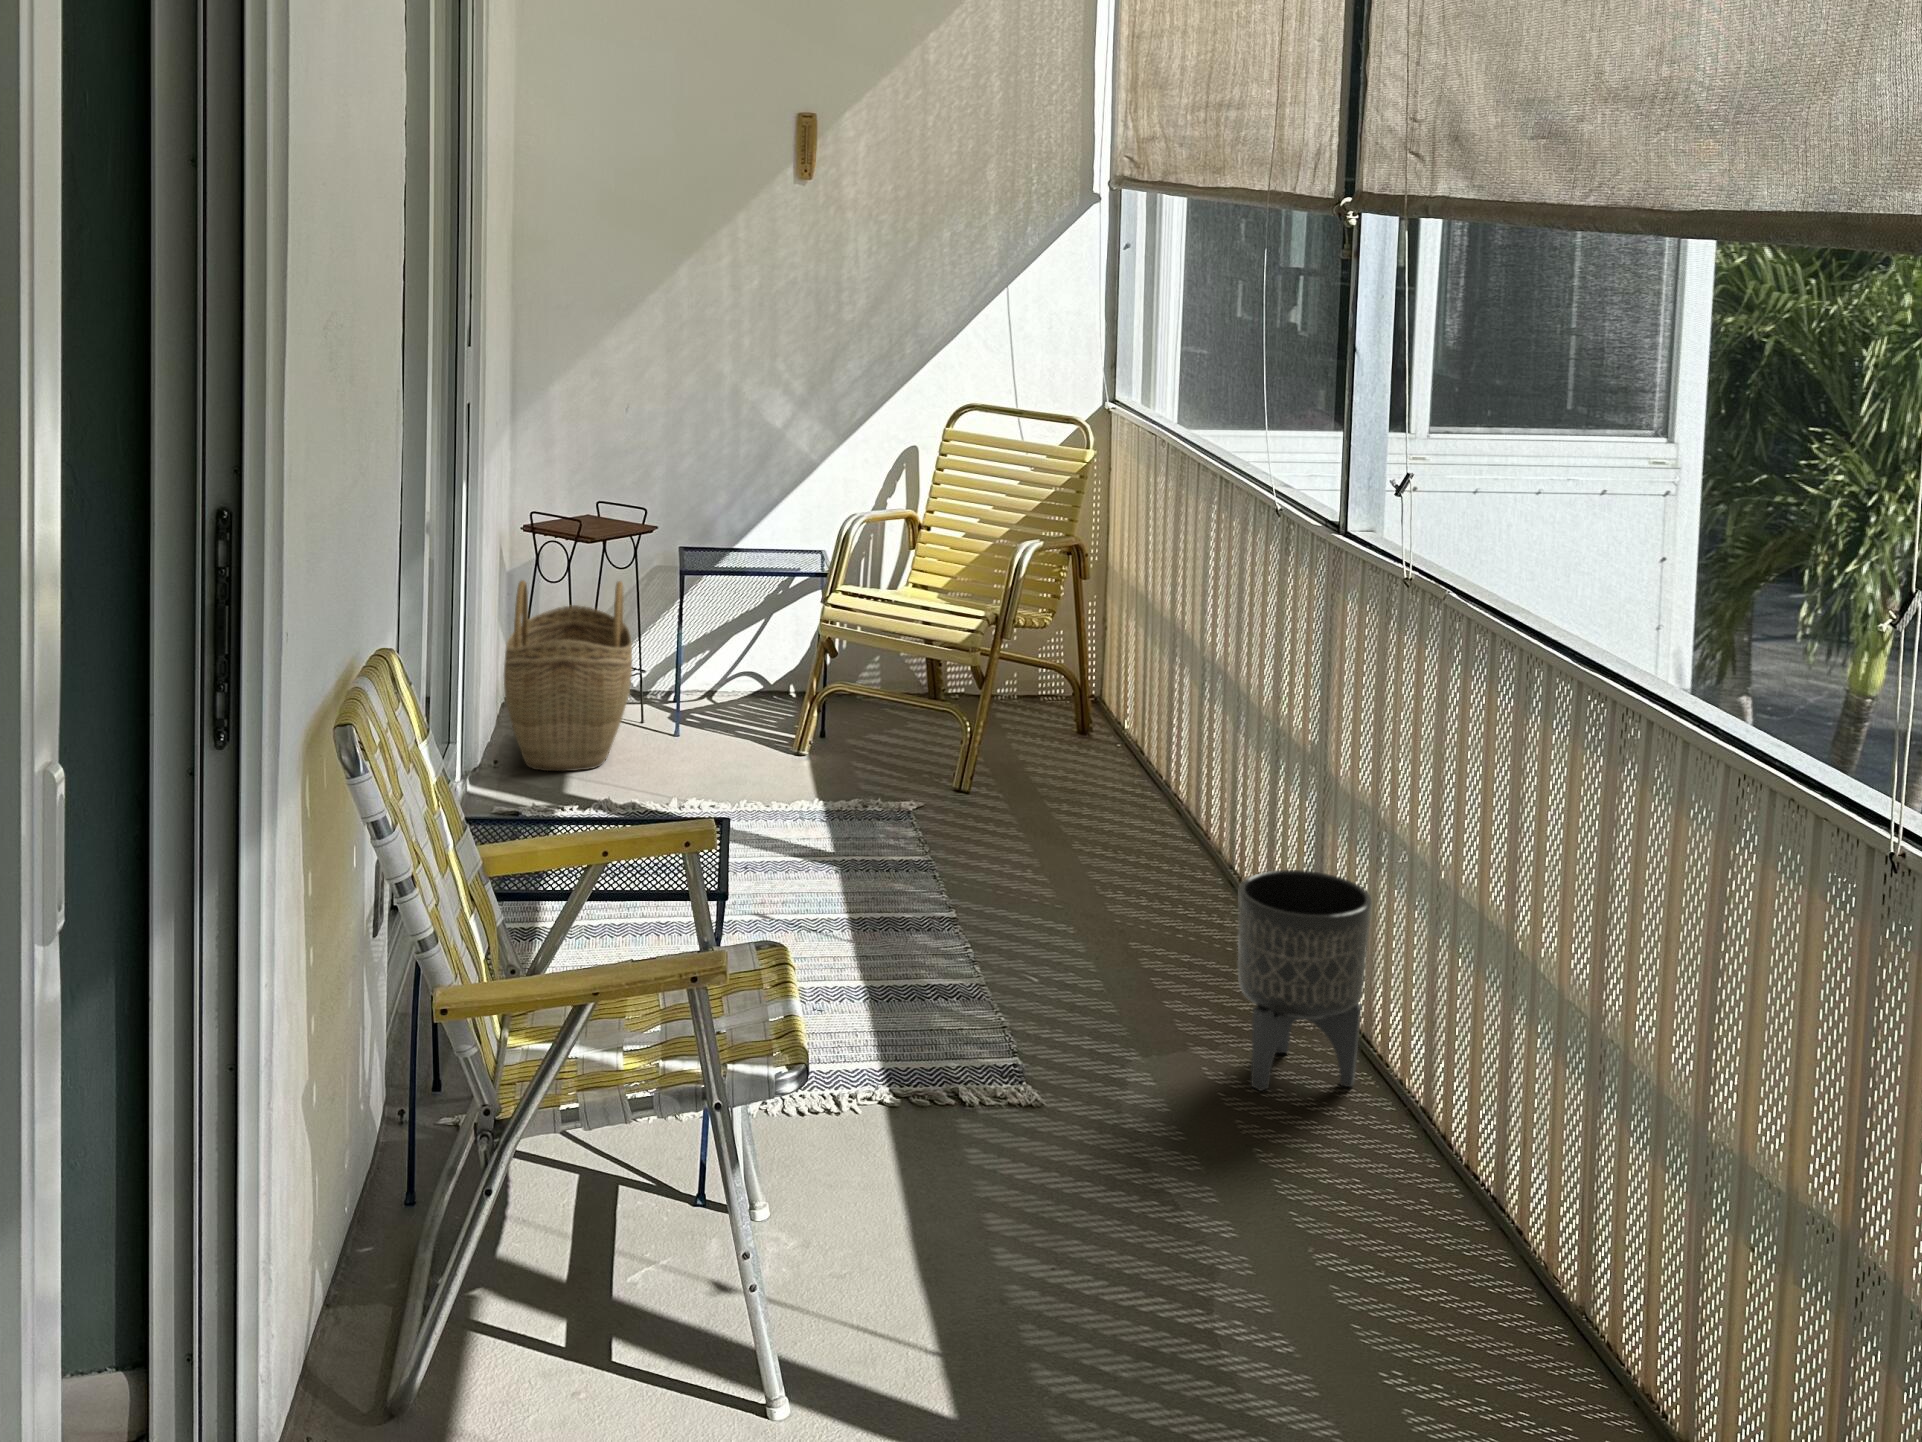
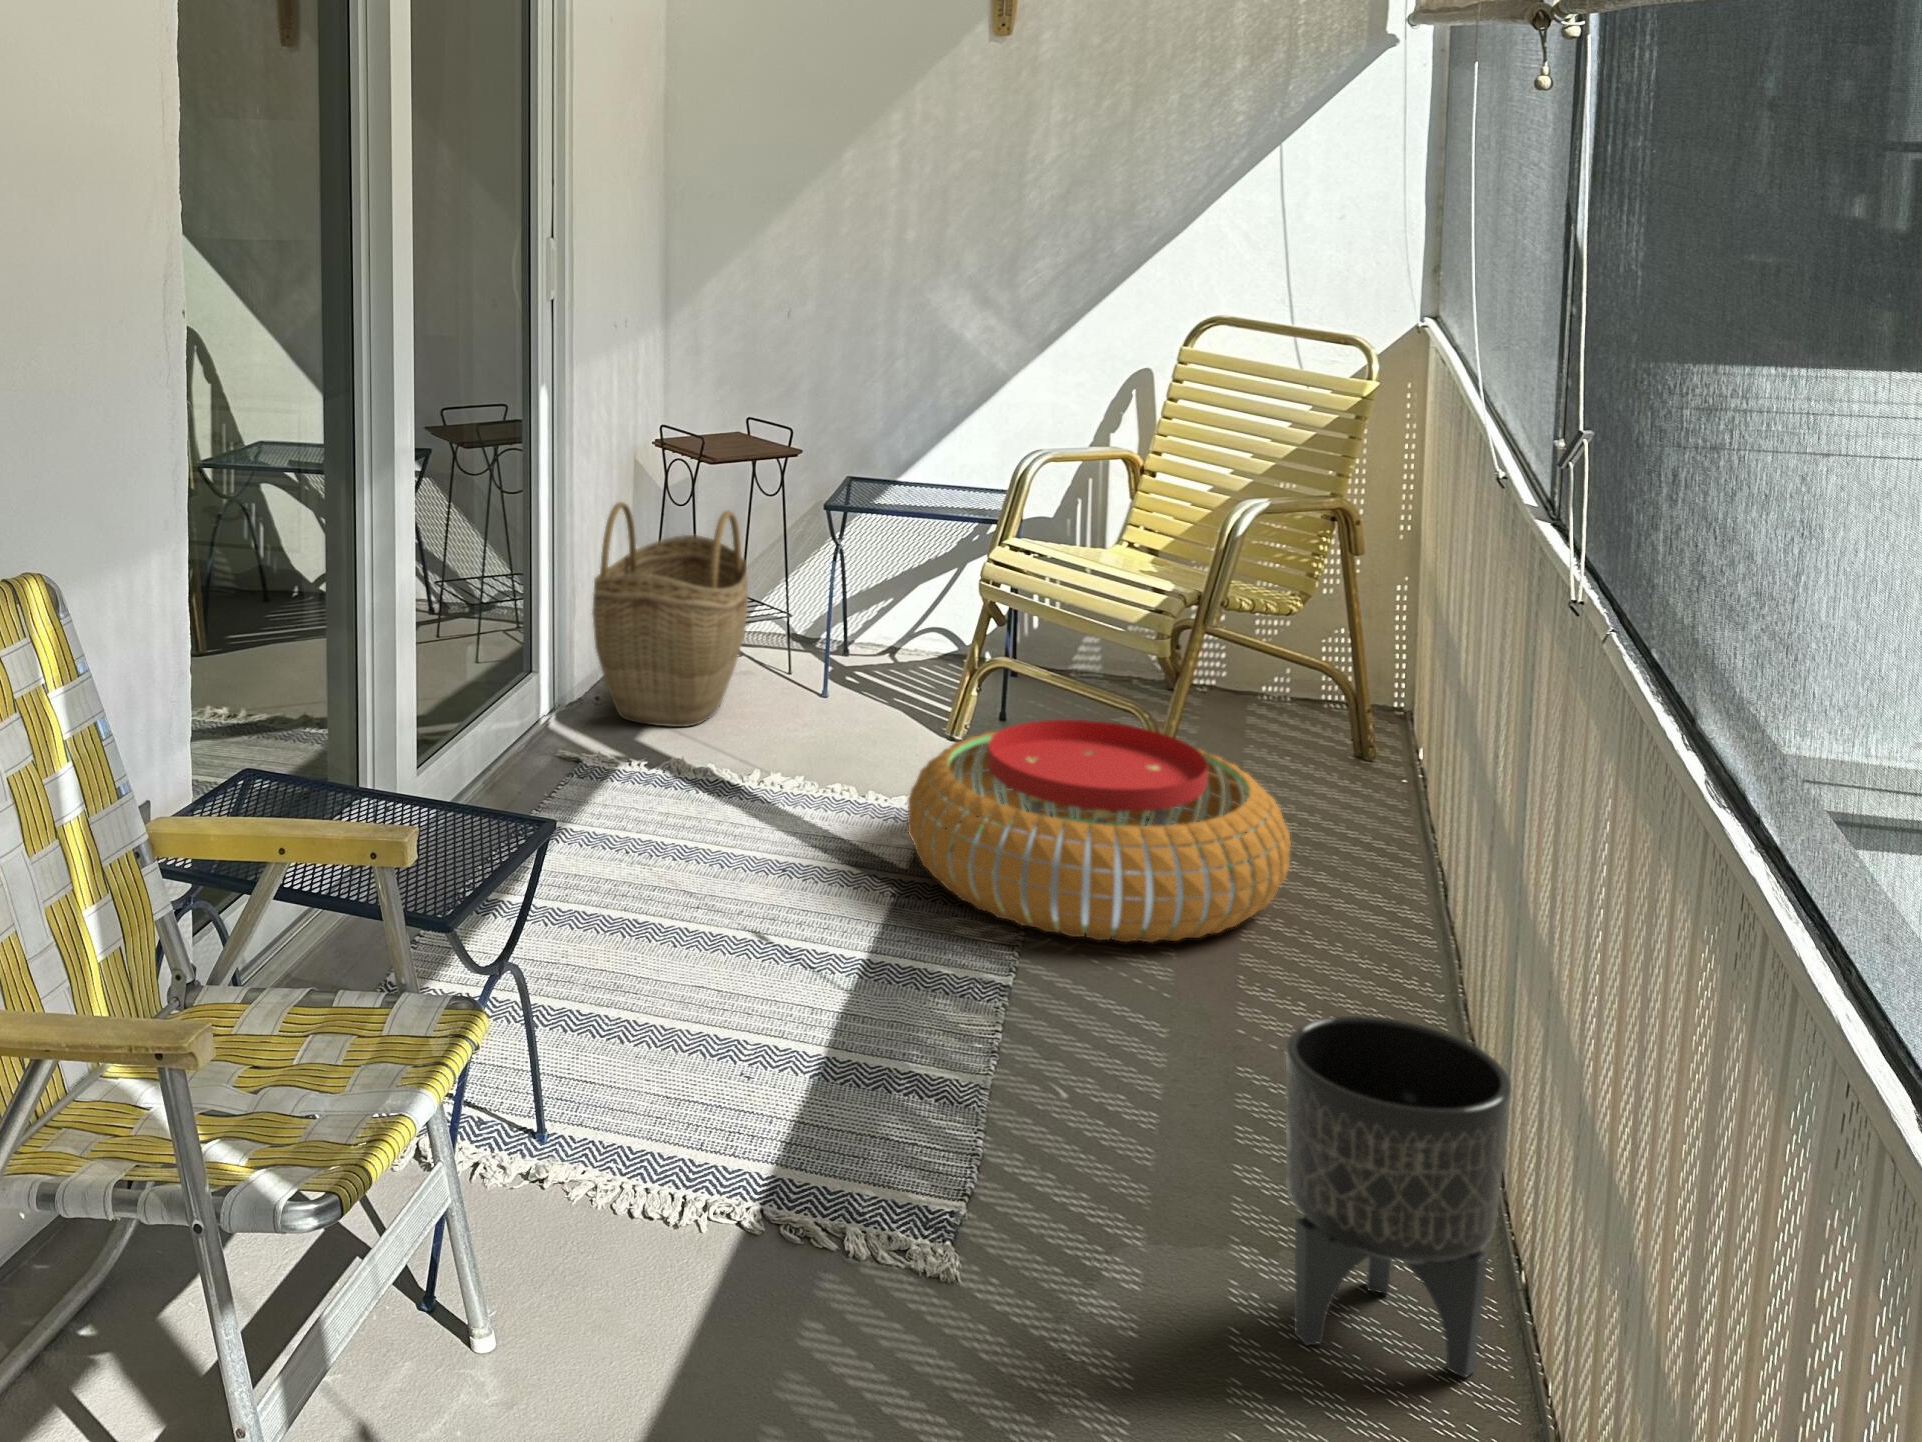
pouf: none [830,719,1106,878] -> present [907,720,1291,942]

